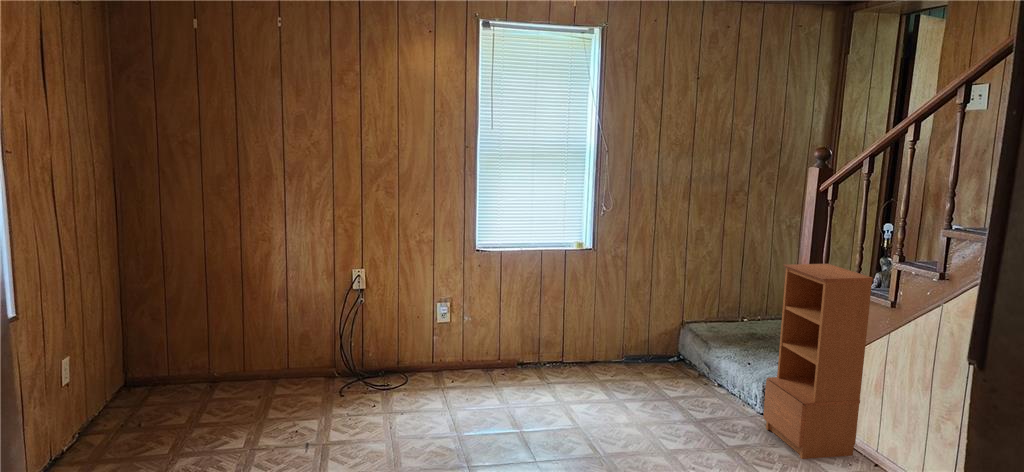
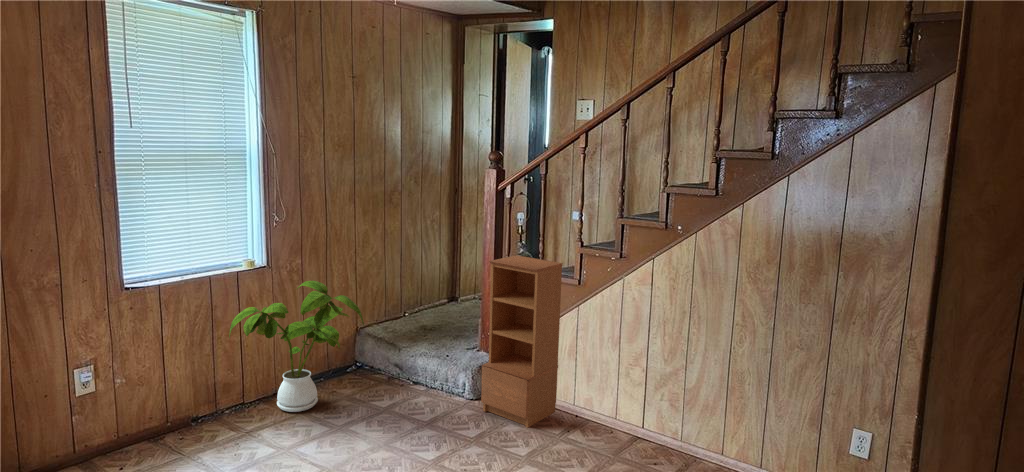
house plant: none [549,263,657,380] -> present [229,281,364,412]

